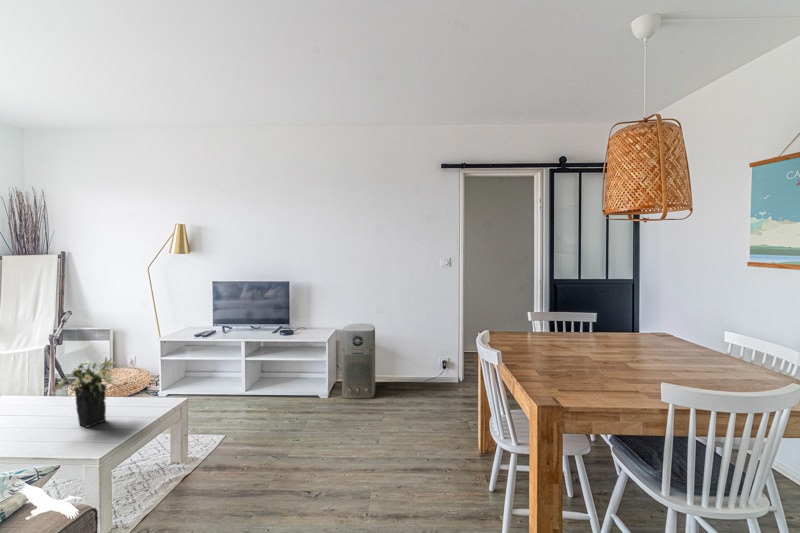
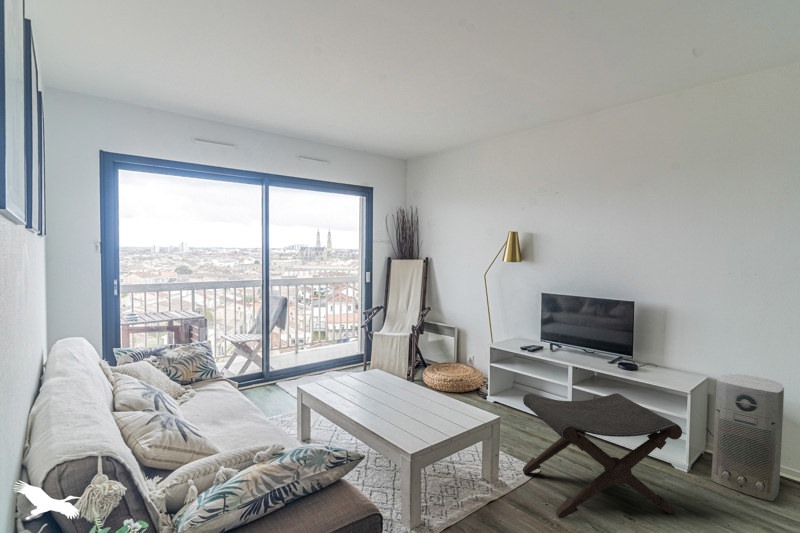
footstool: none [206,354,326,463] -> present [523,393,682,518]
flower arrangement: present [51,358,116,427] -> none [392,354,442,416]

